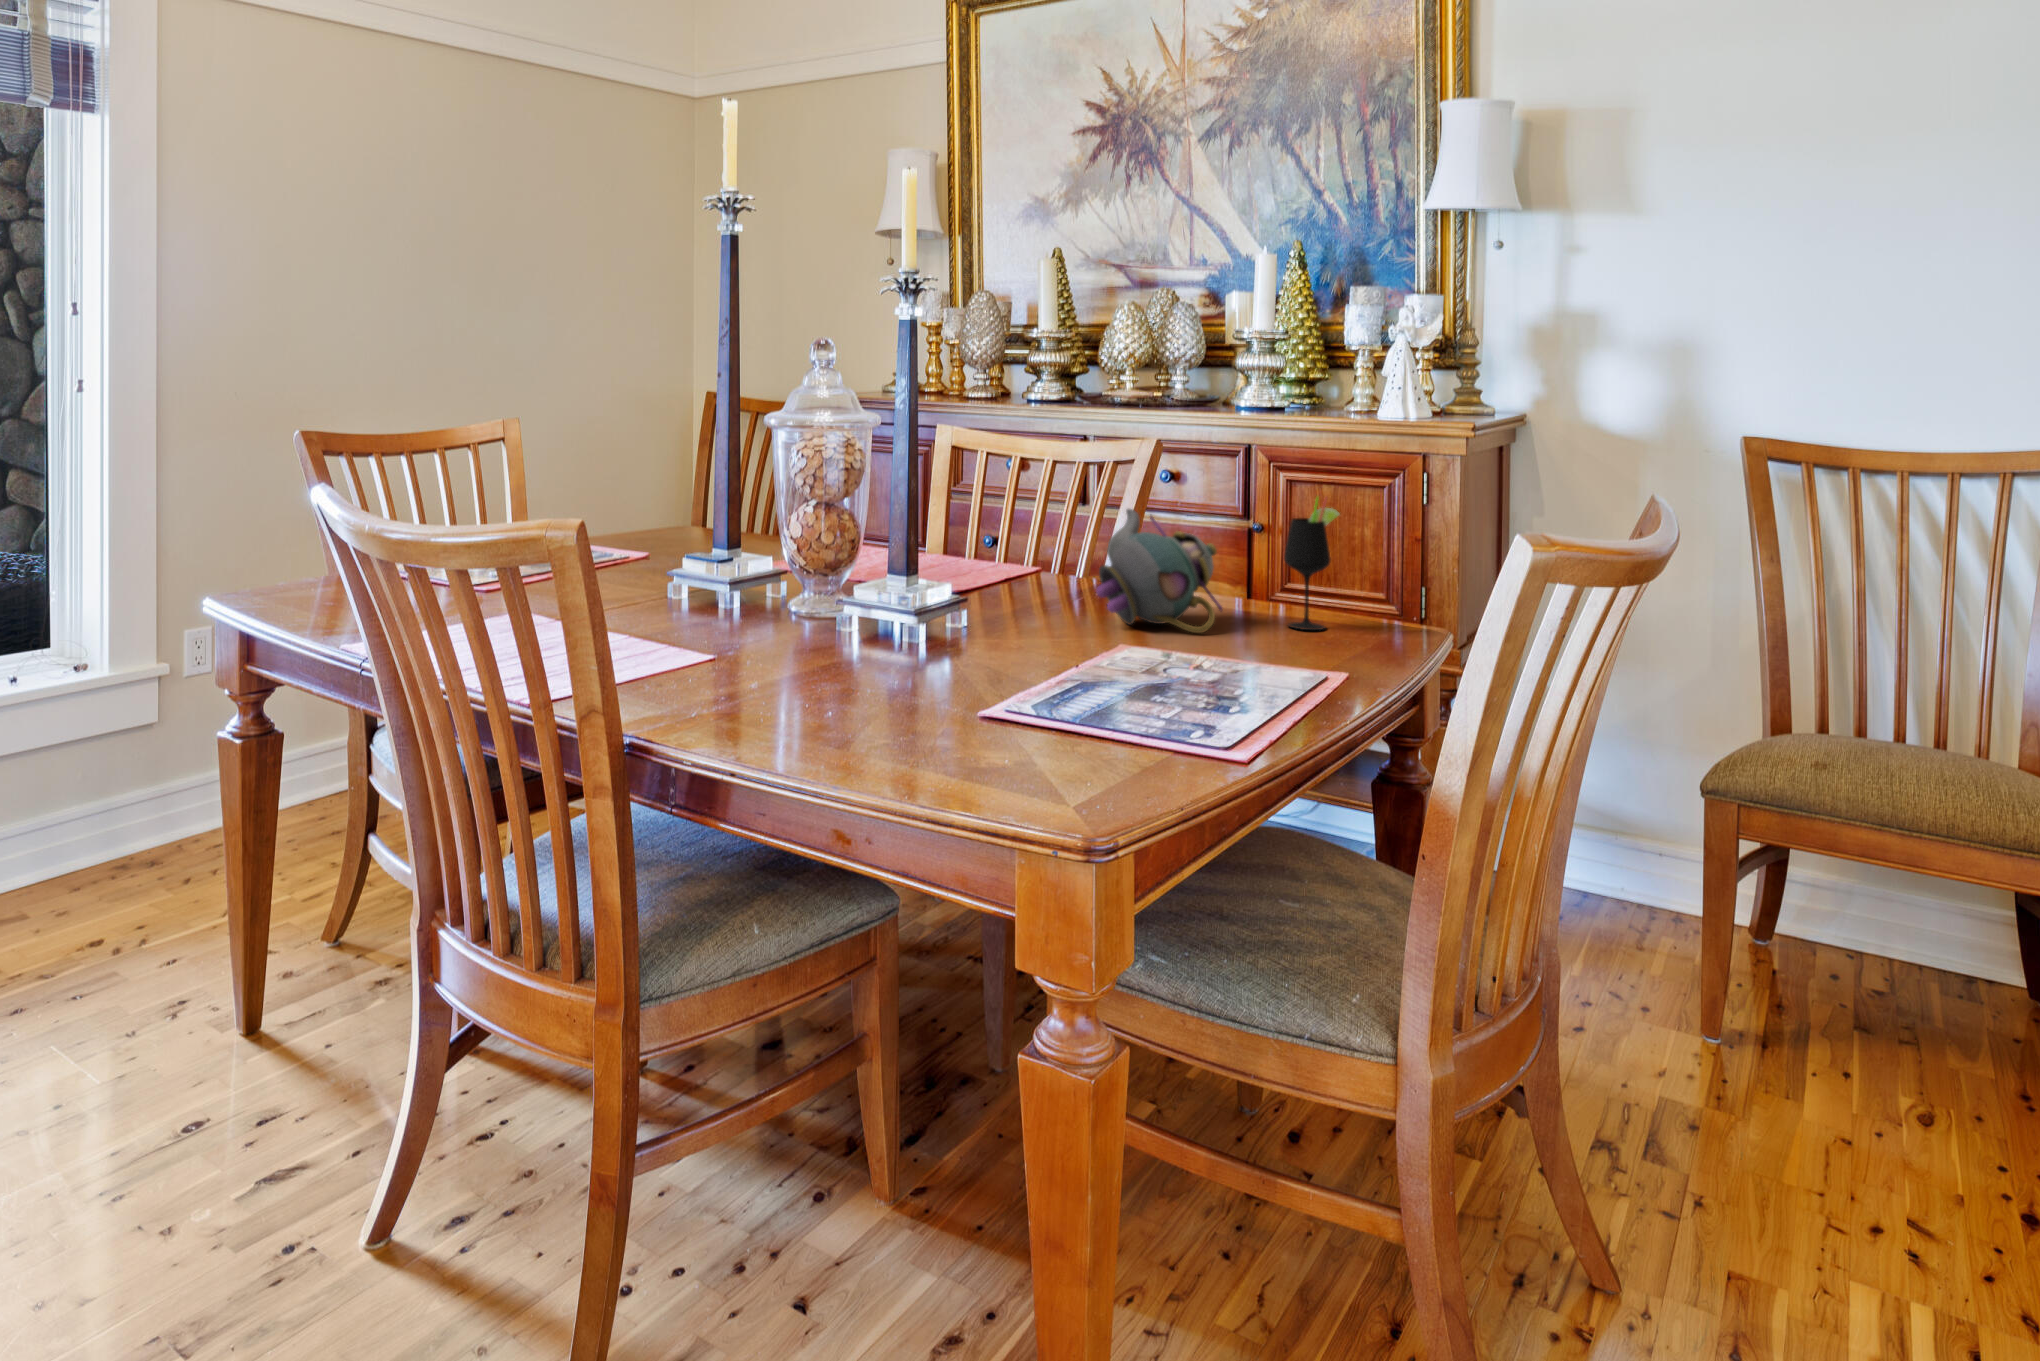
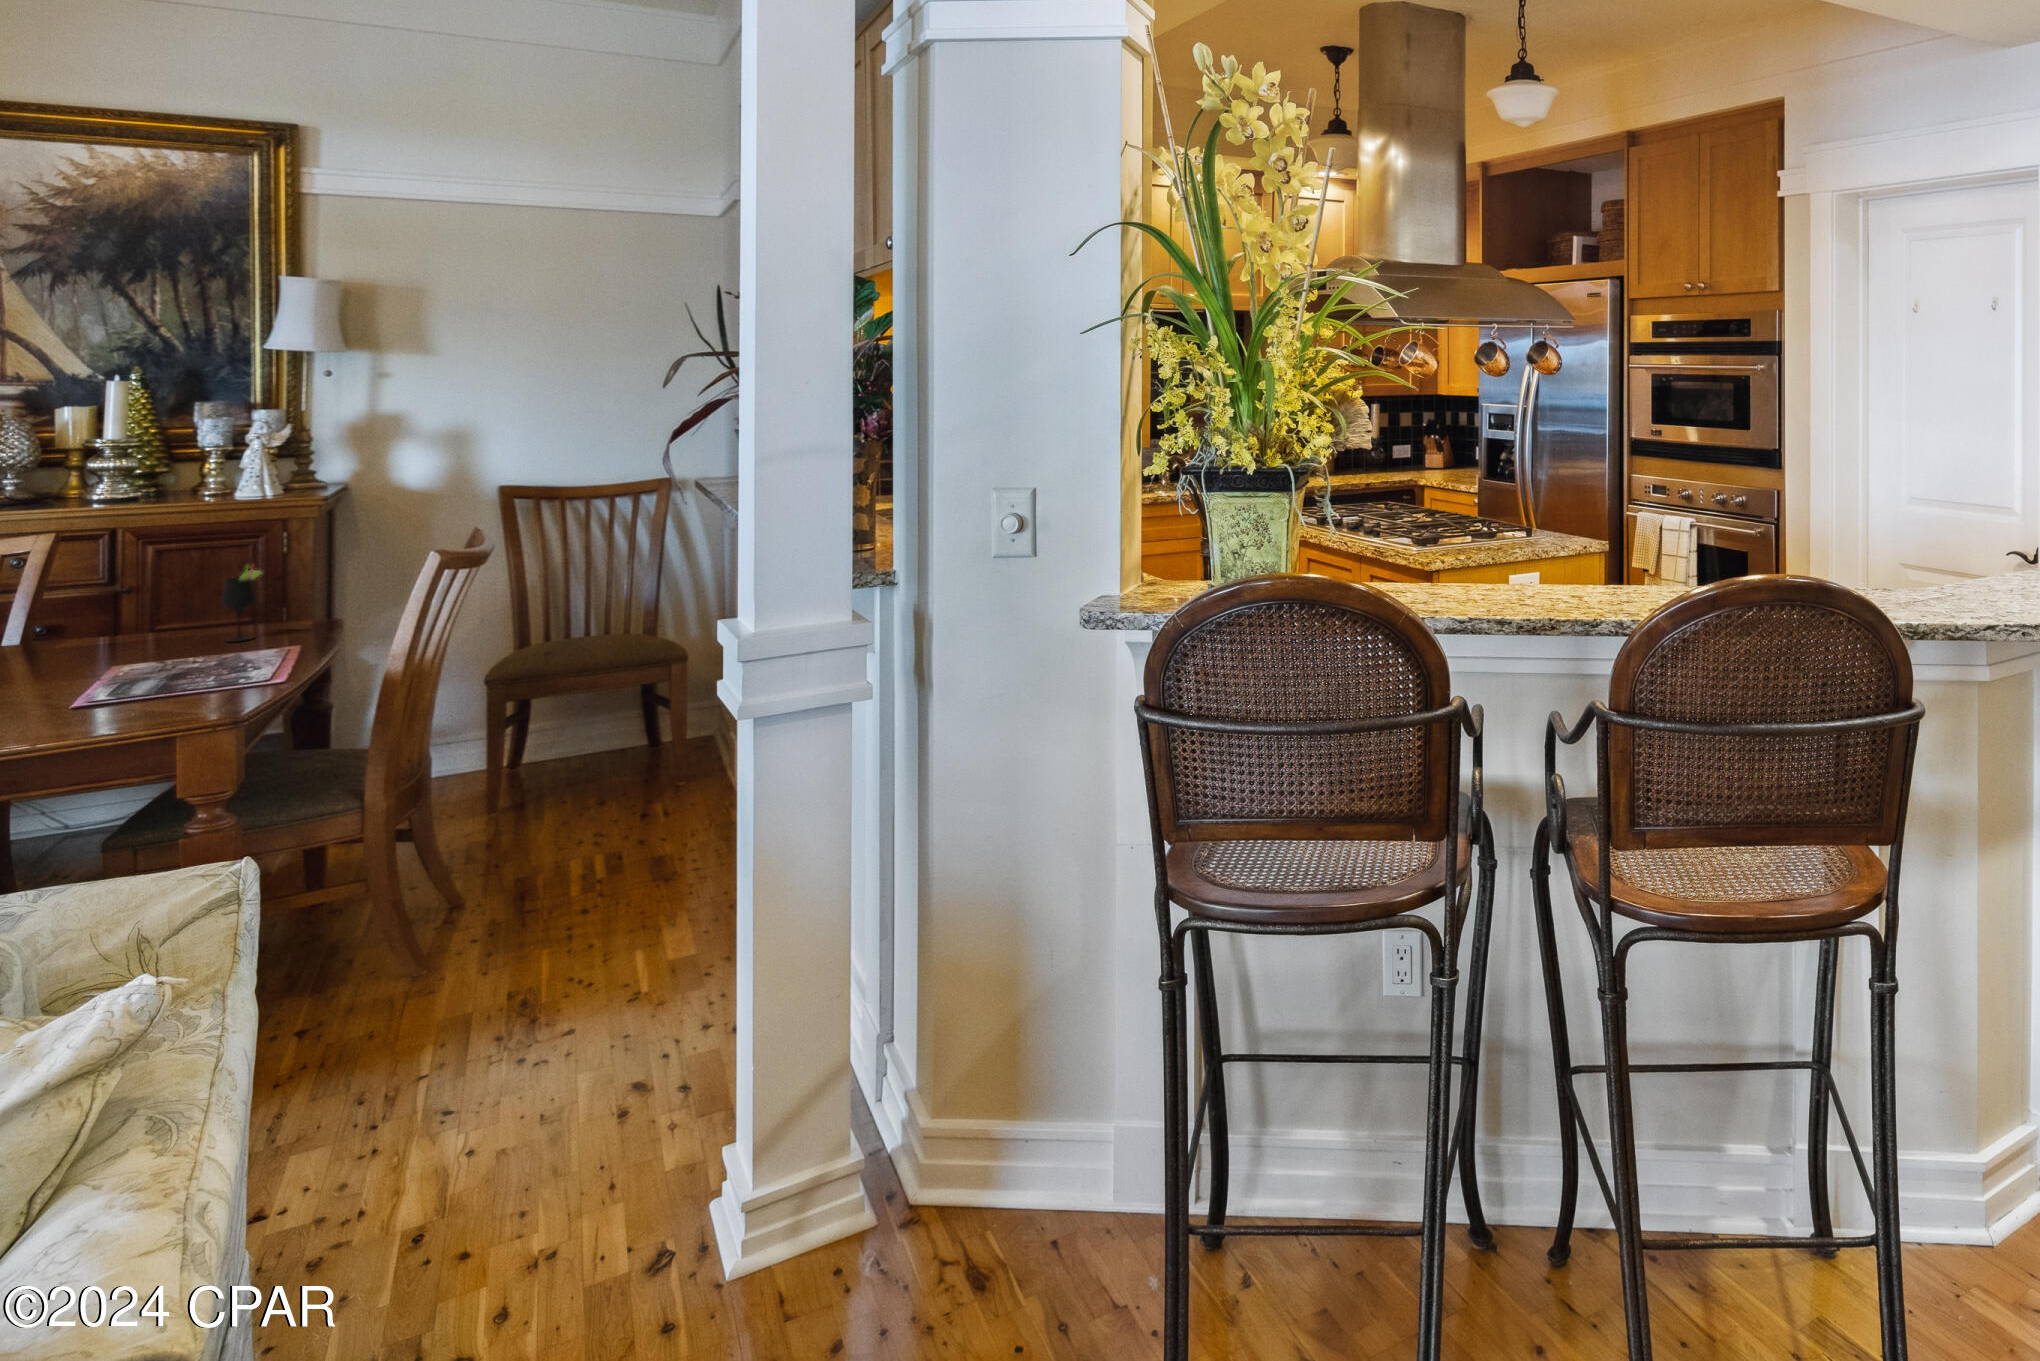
teapot: present [1096,509,1222,633] -> none [68,591,180,663]

